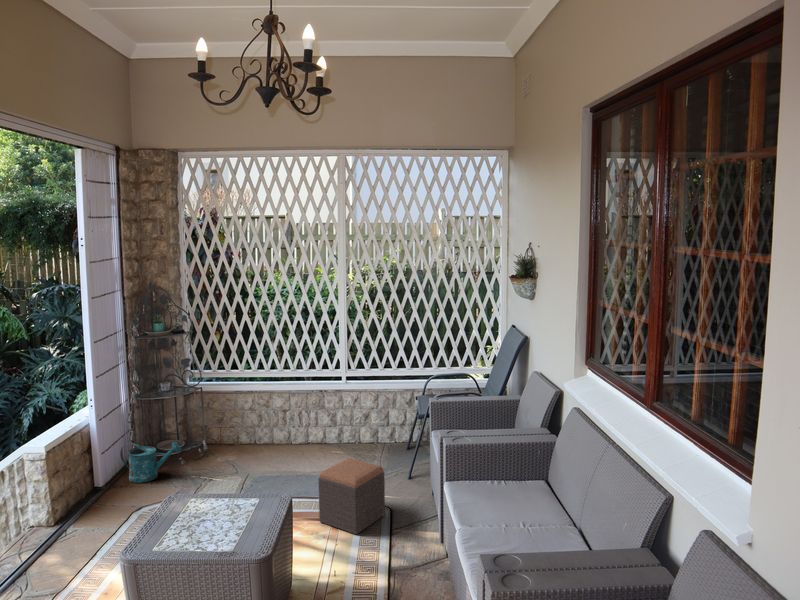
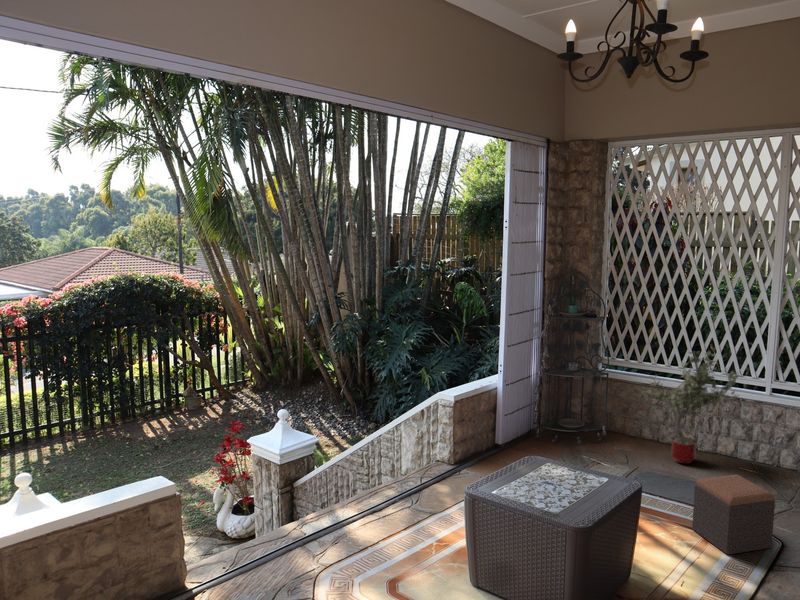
potted tree: none [237,350,328,462] -> present [641,351,738,464]
watering can: present [120,442,181,483] -> none [530,409,580,446]

